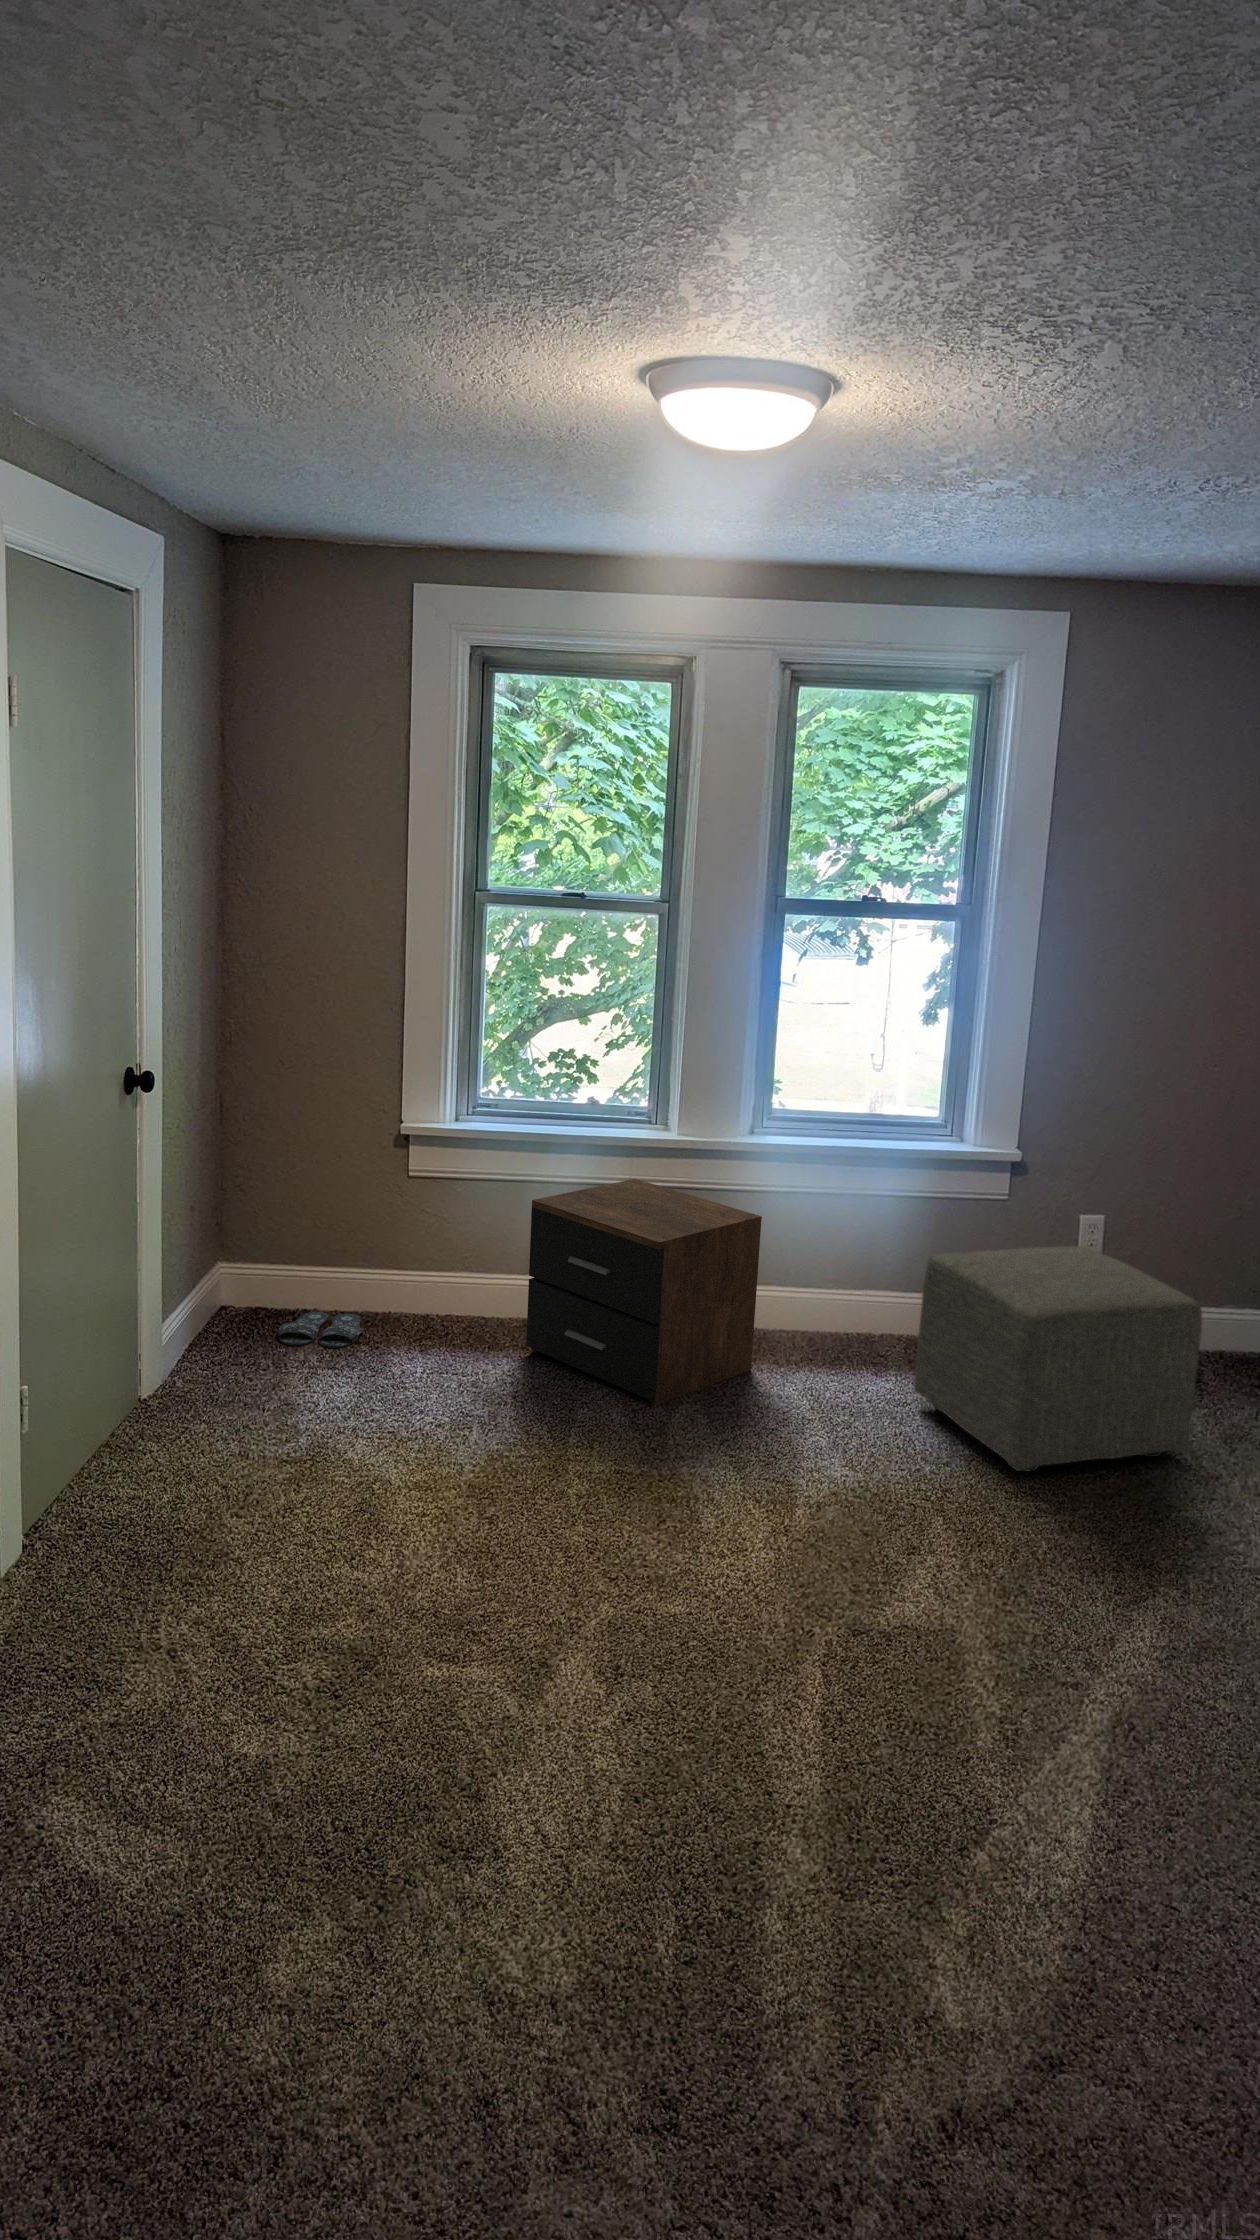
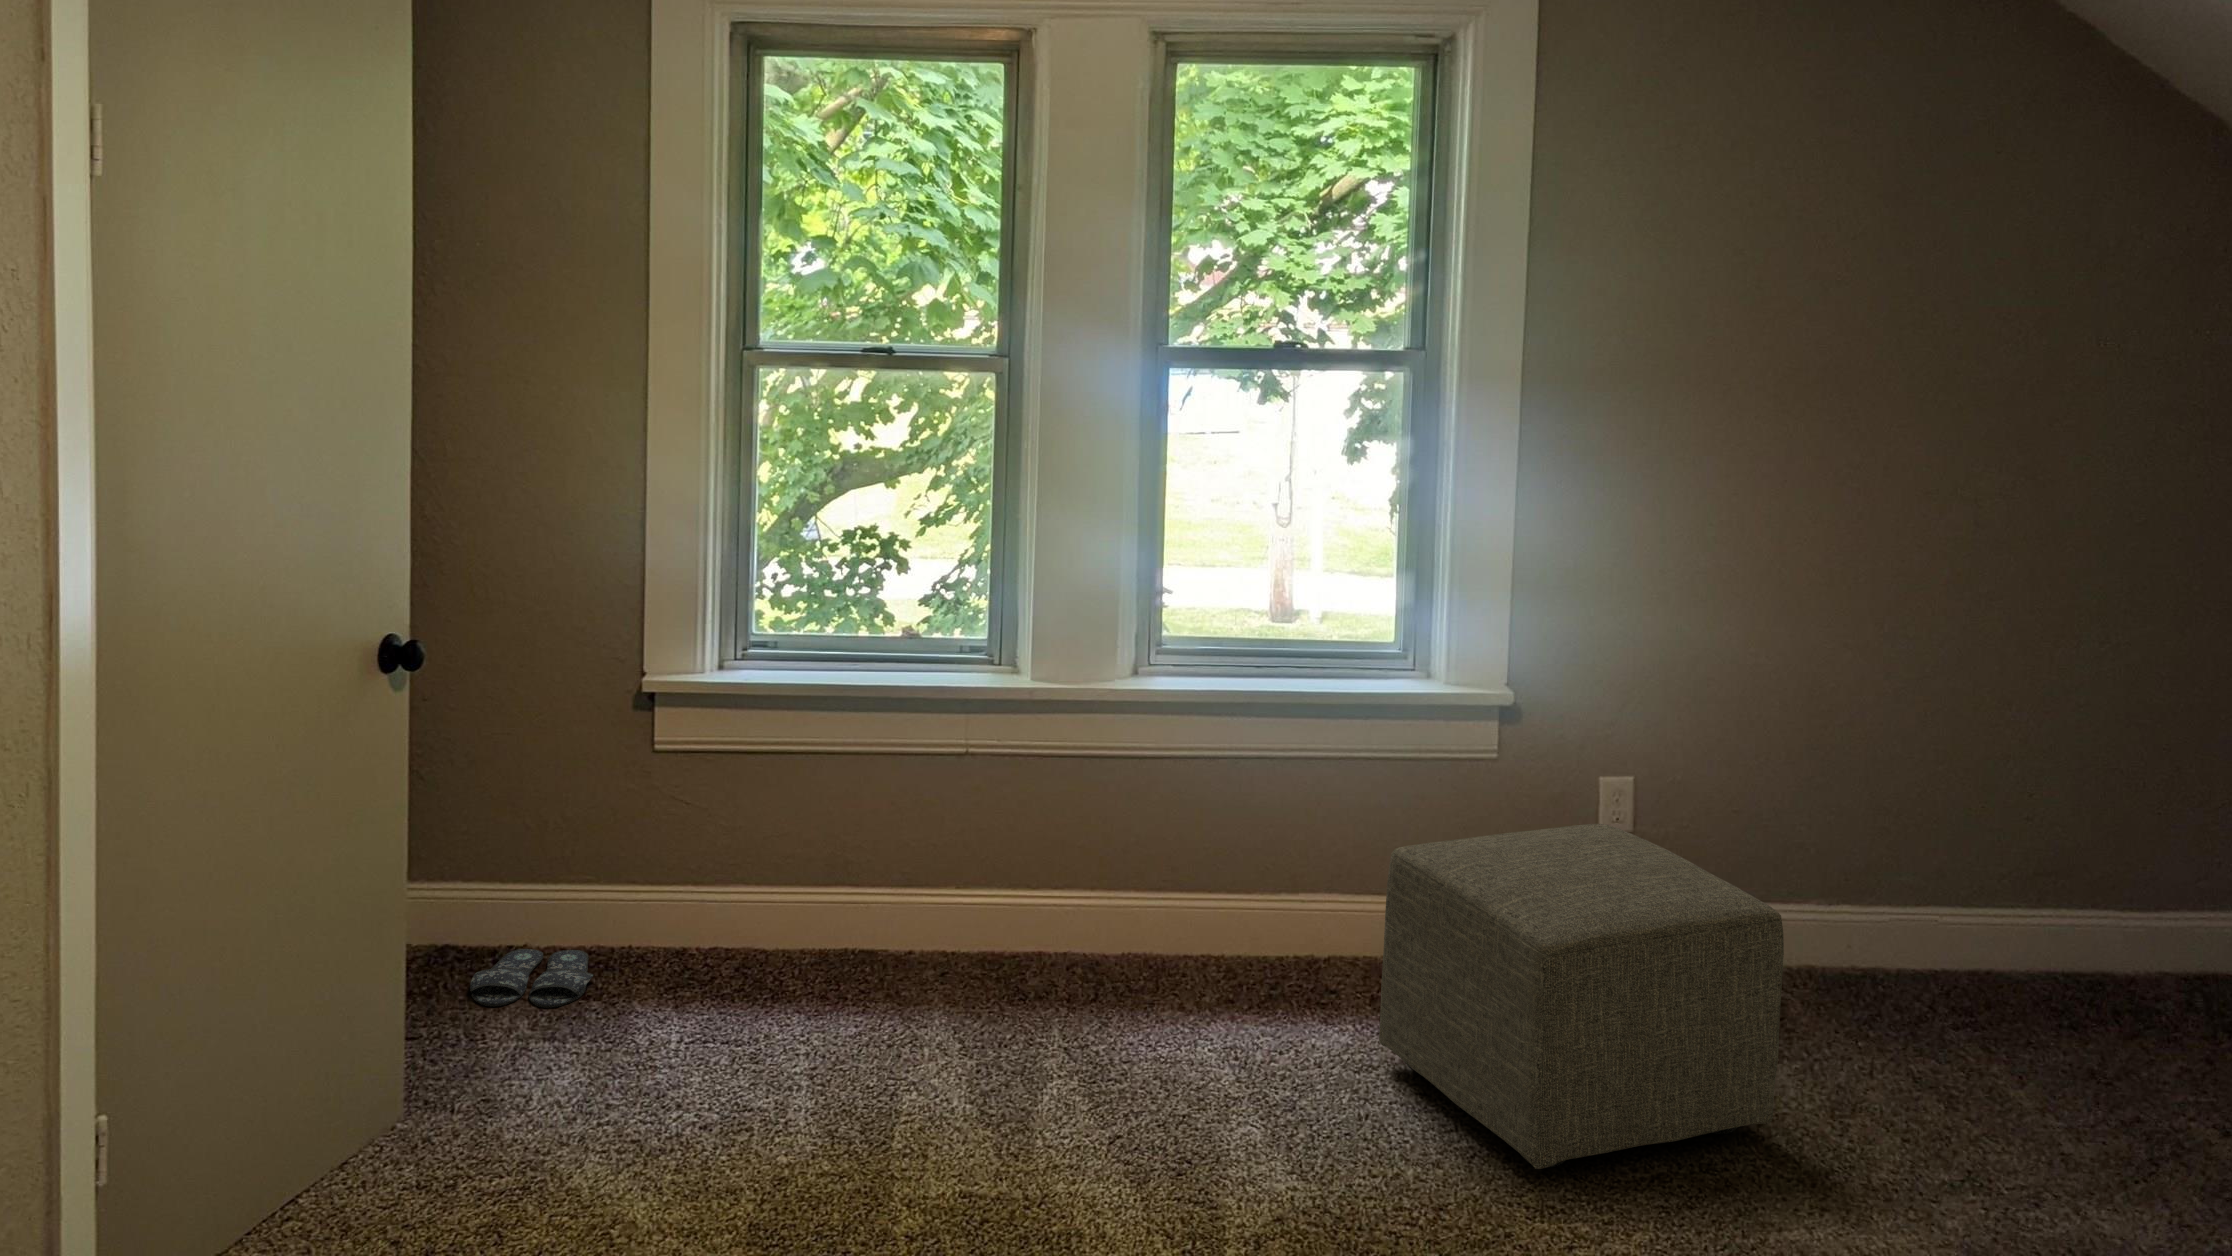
nightstand: present [526,1179,762,1405] -> none [826,742,1154,1081]

